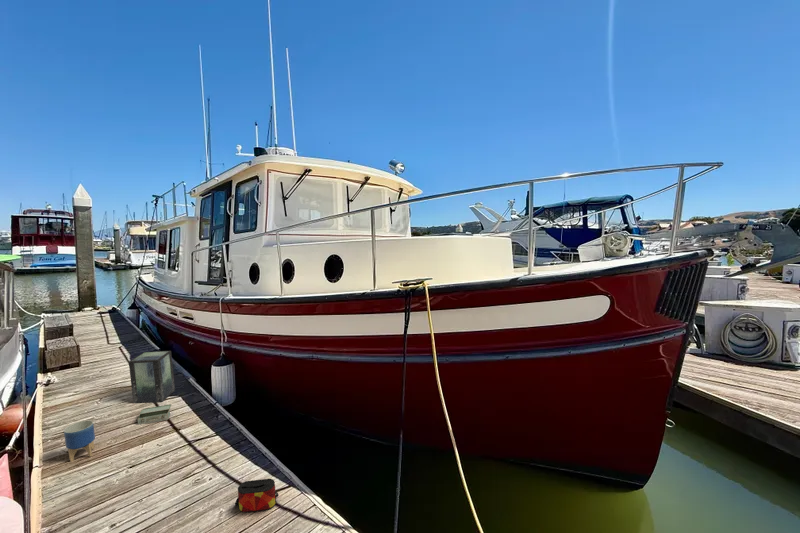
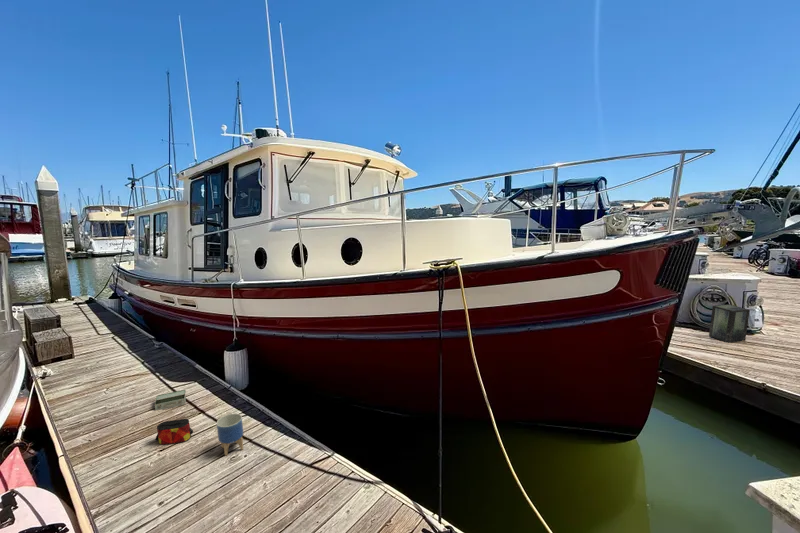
storage box: present [129,351,175,403] -> present [709,304,750,343]
planter: present [64,420,95,461] -> present [217,414,243,456]
bag: present [235,479,279,512] -> present [155,419,193,445]

